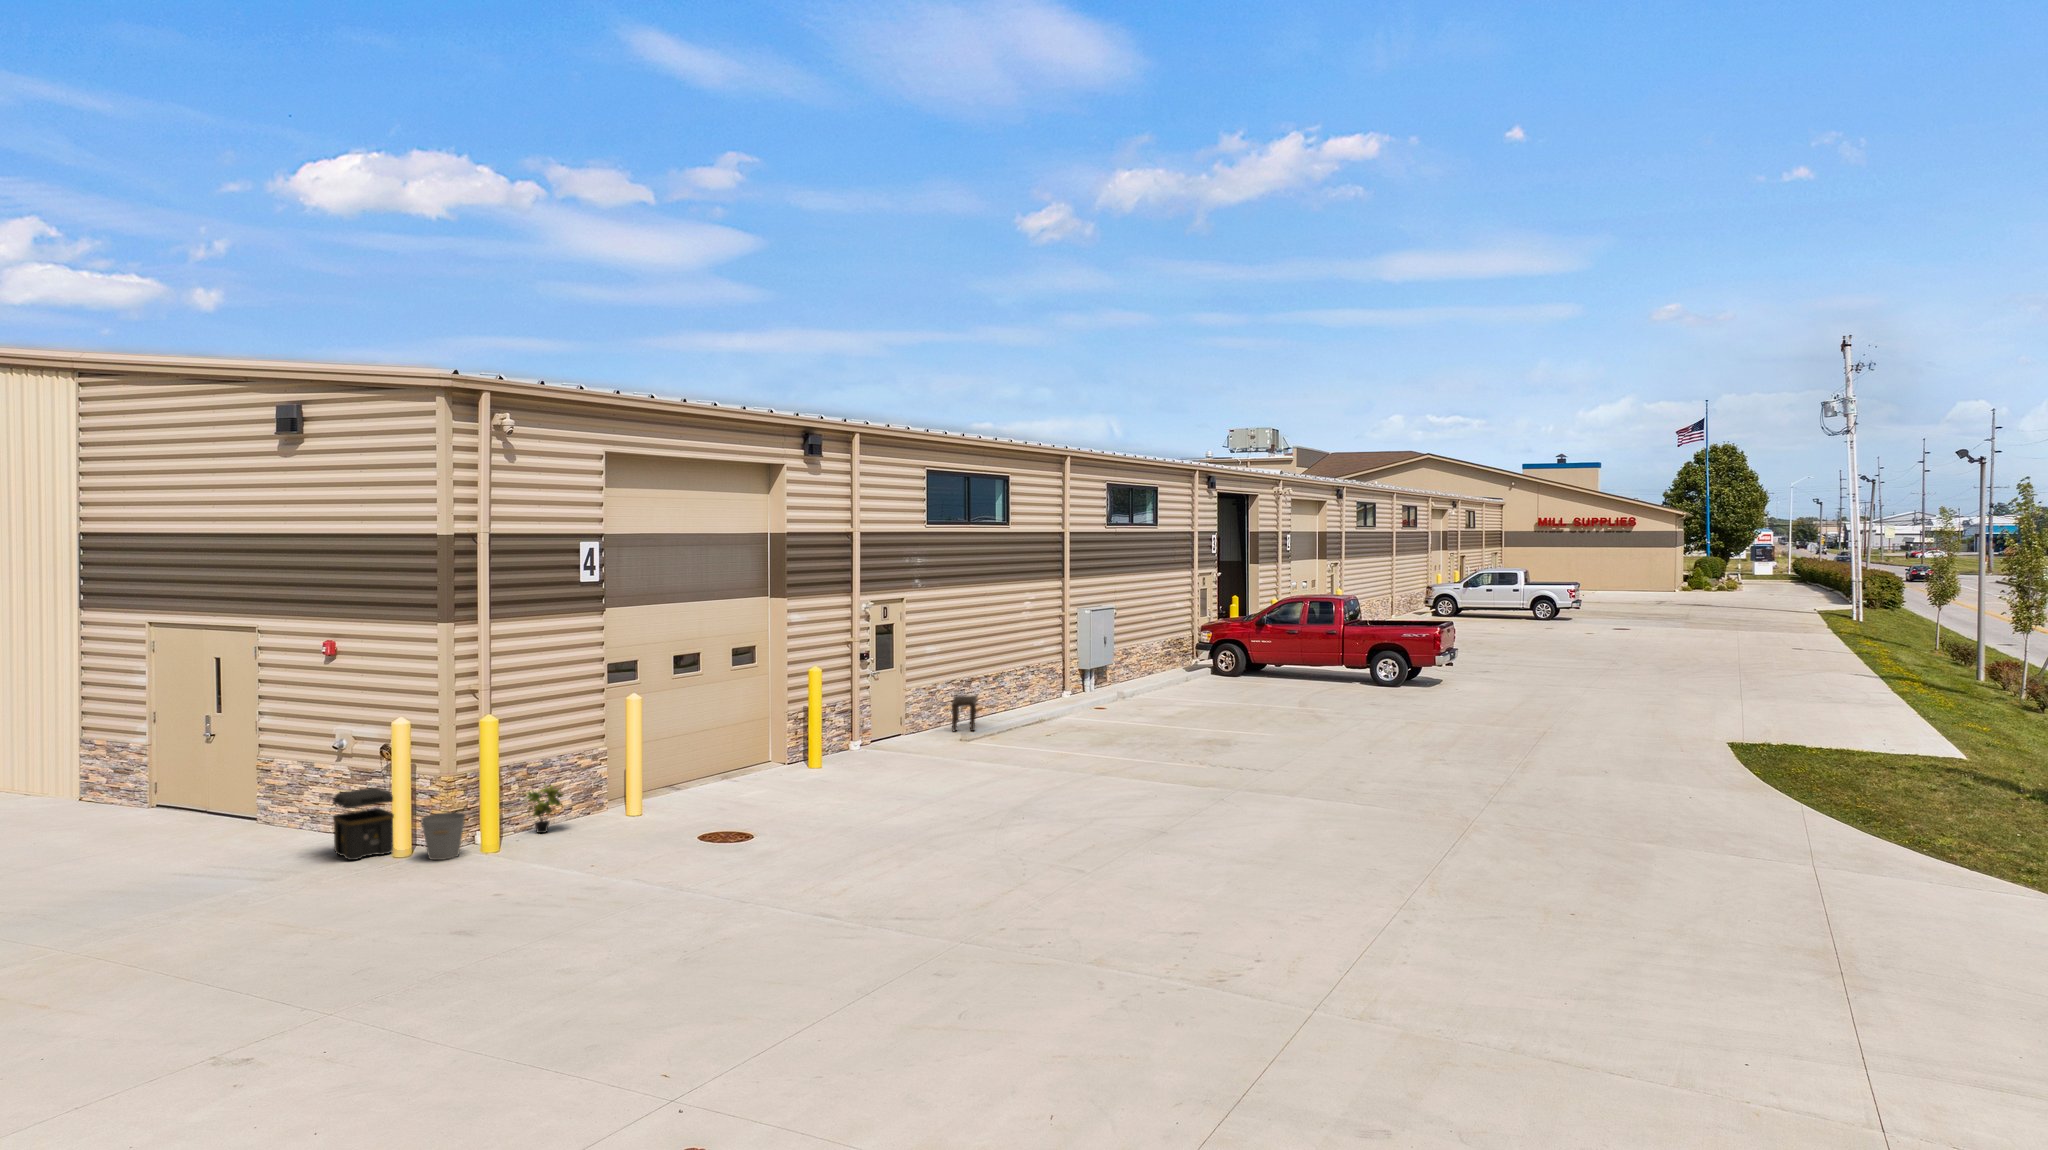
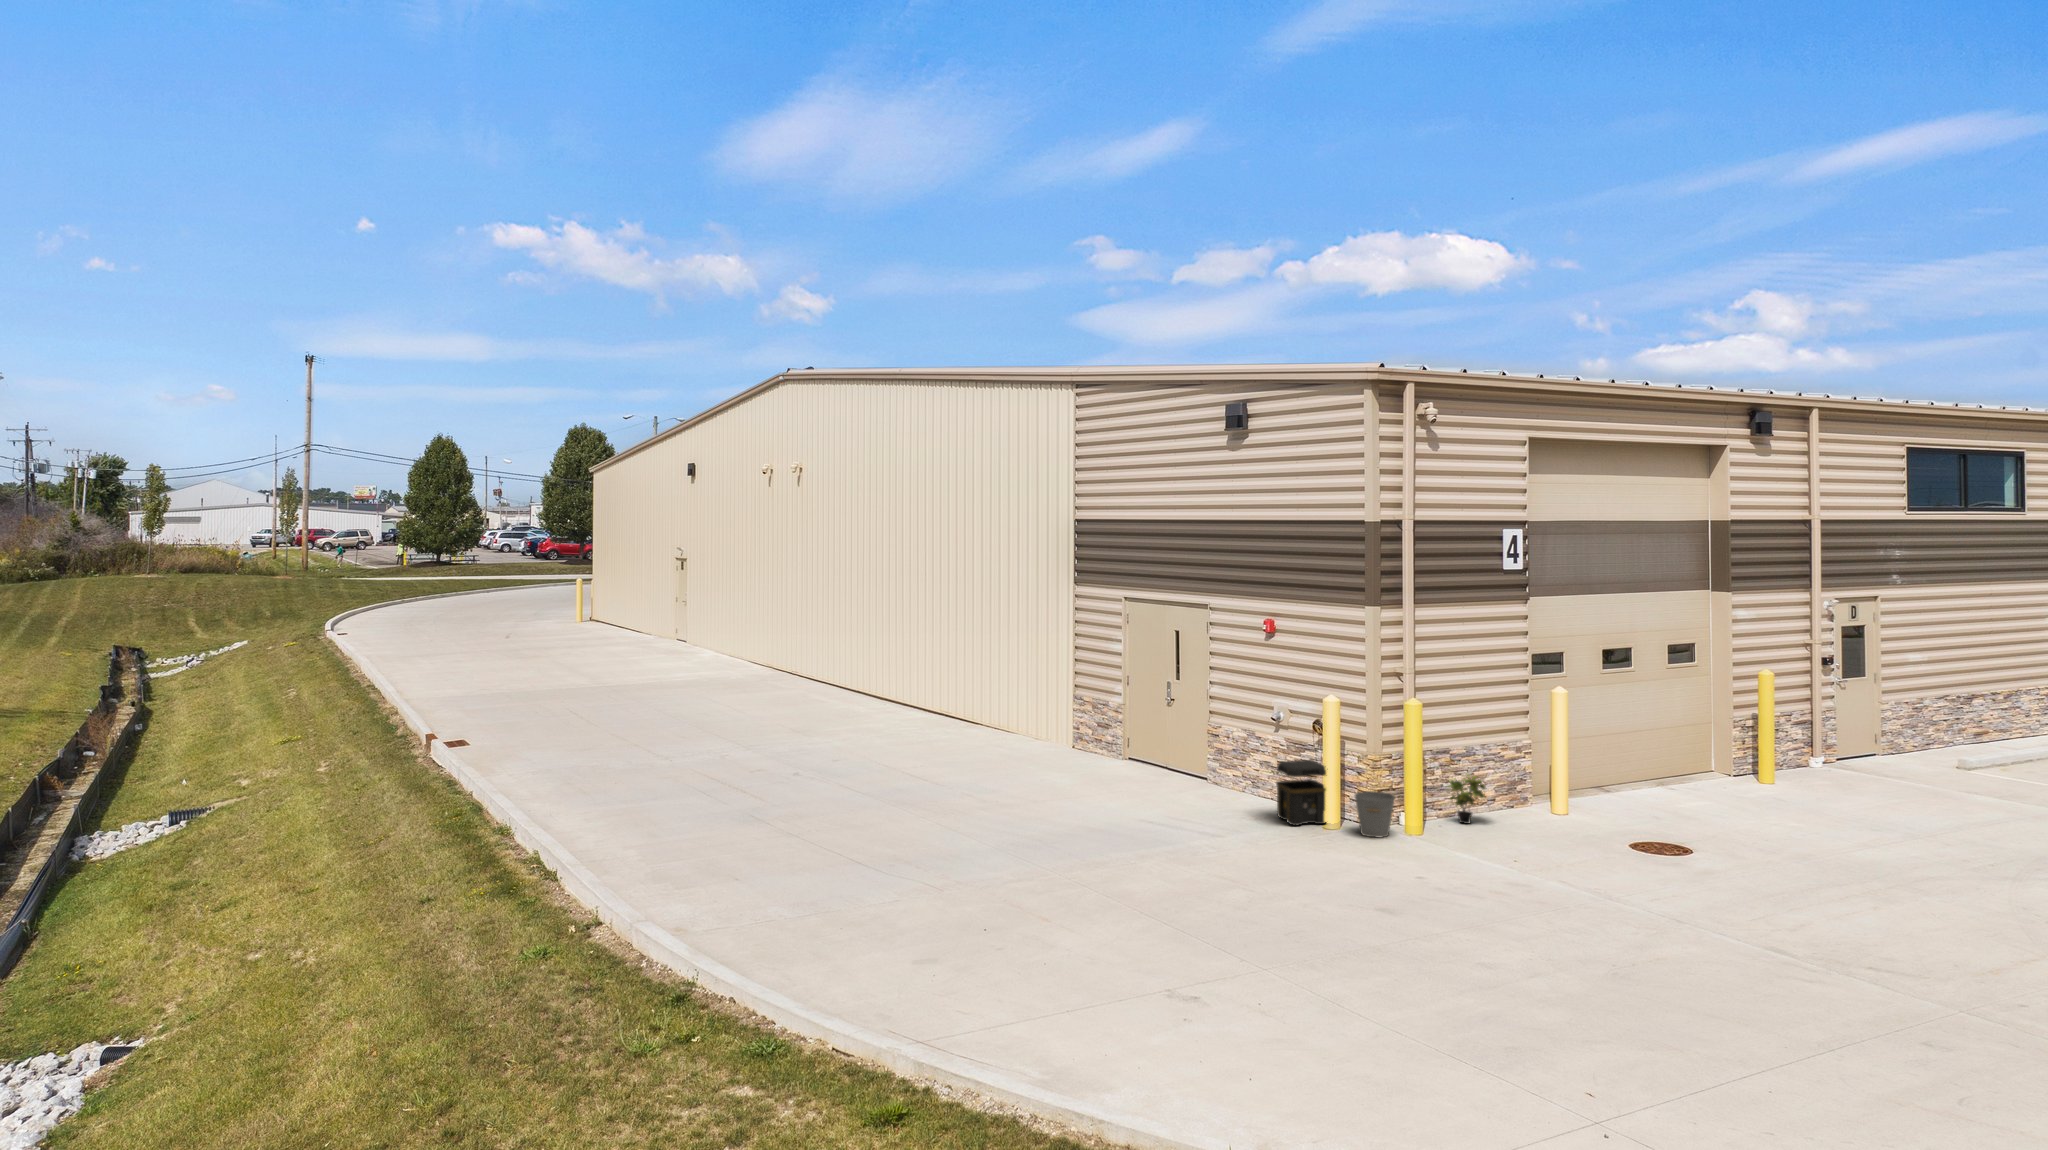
bench: present [951,696,977,731] -> none [1951,716,1990,764]

